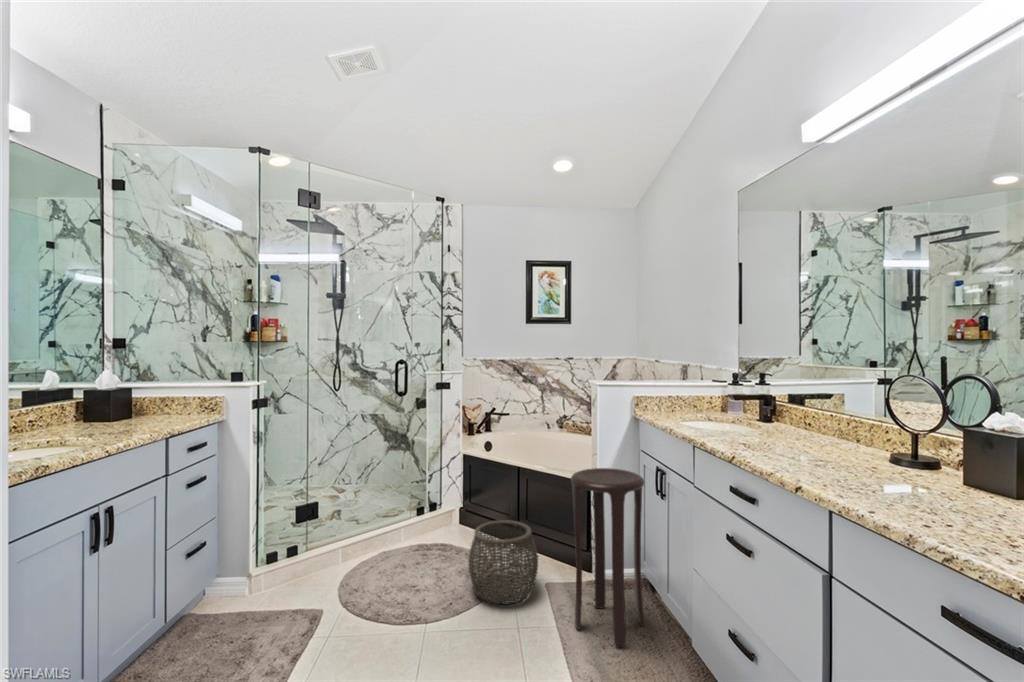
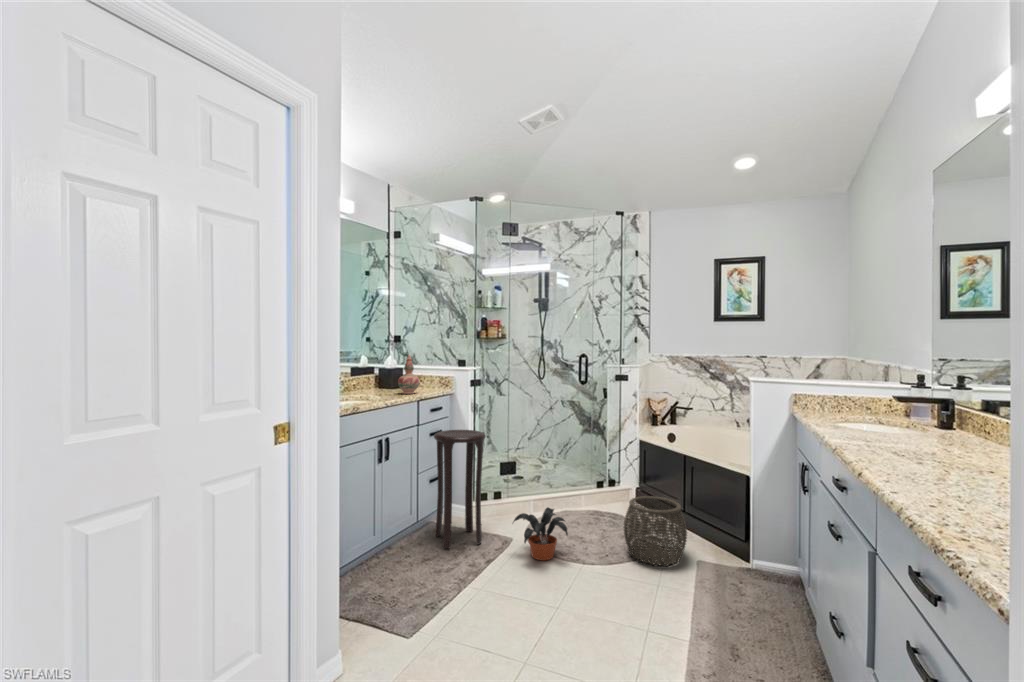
decorative vase: none [123,367,165,429] -> present [398,355,420,394]
stool: present [571,468,644,646] -> present [434,430,486,549]
potted plant: none [328,560,408,638] -> present [514,507,568,560]

